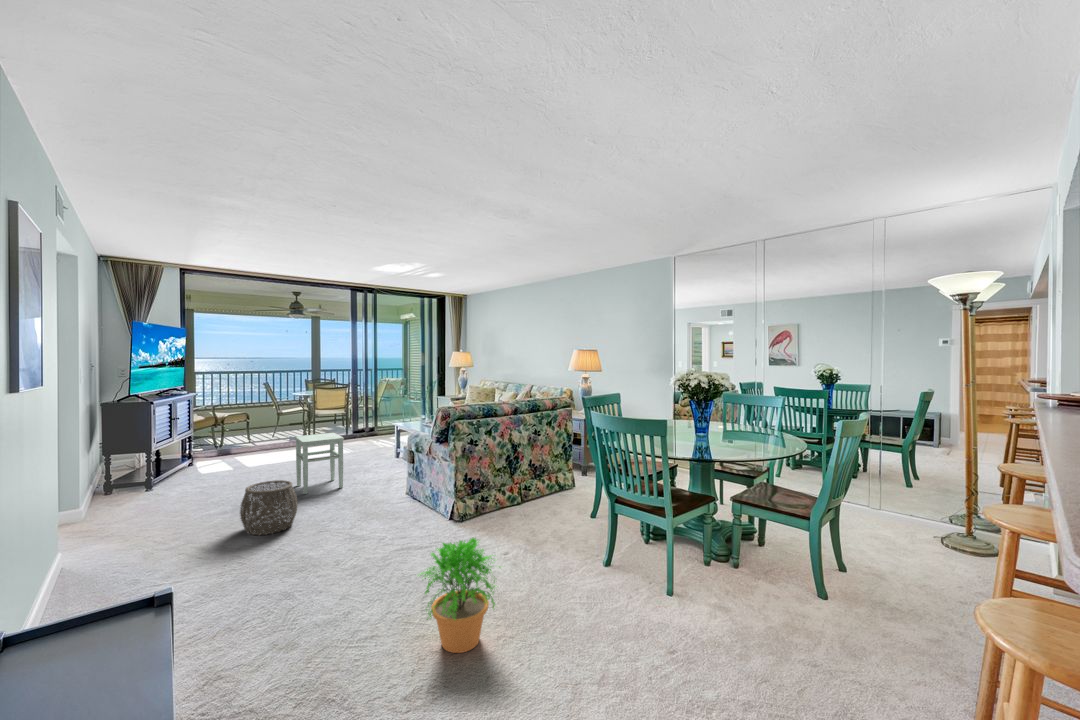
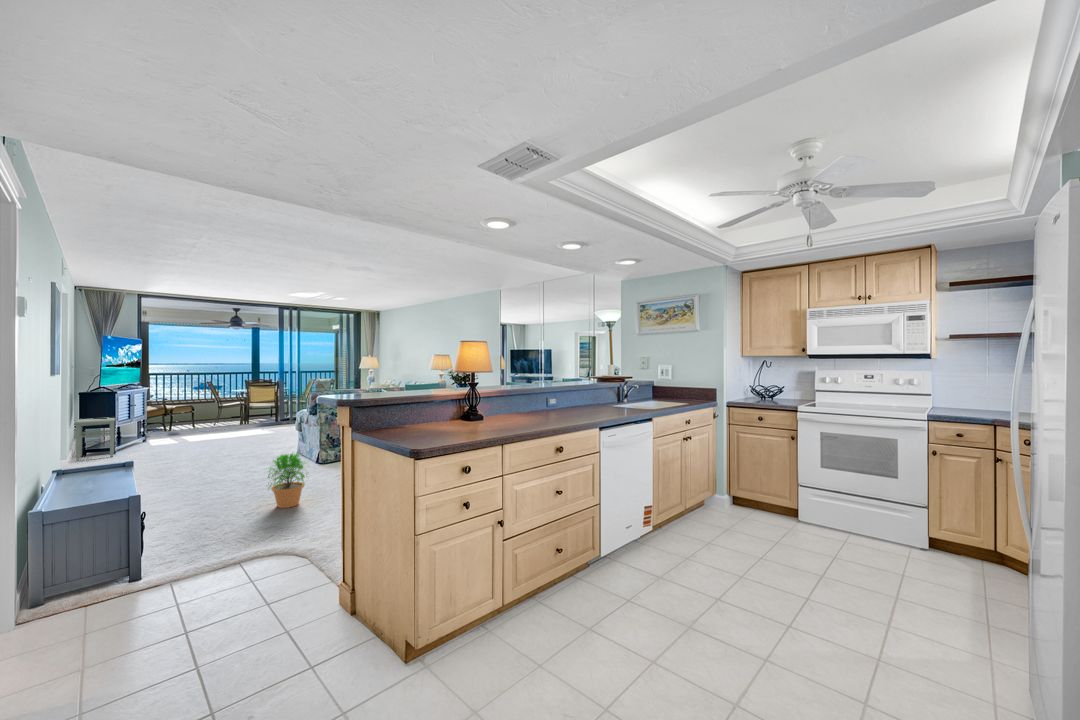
stool: present [295,433,344,494] -> present [75,417,115,461]
woven basket: present [240,480,297,535] -> none [176,440,216,472]

